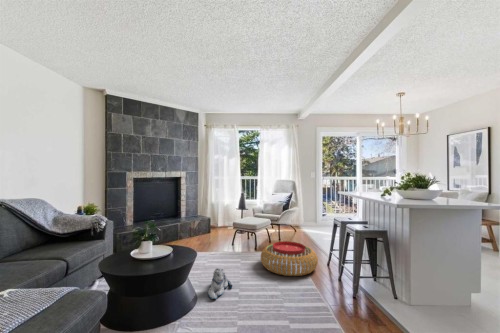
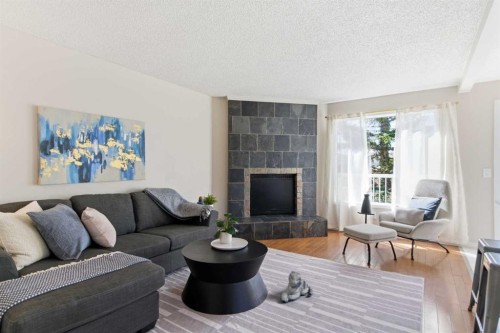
pouf: present [261,241,318,276] -> none [360,259,444,307]

